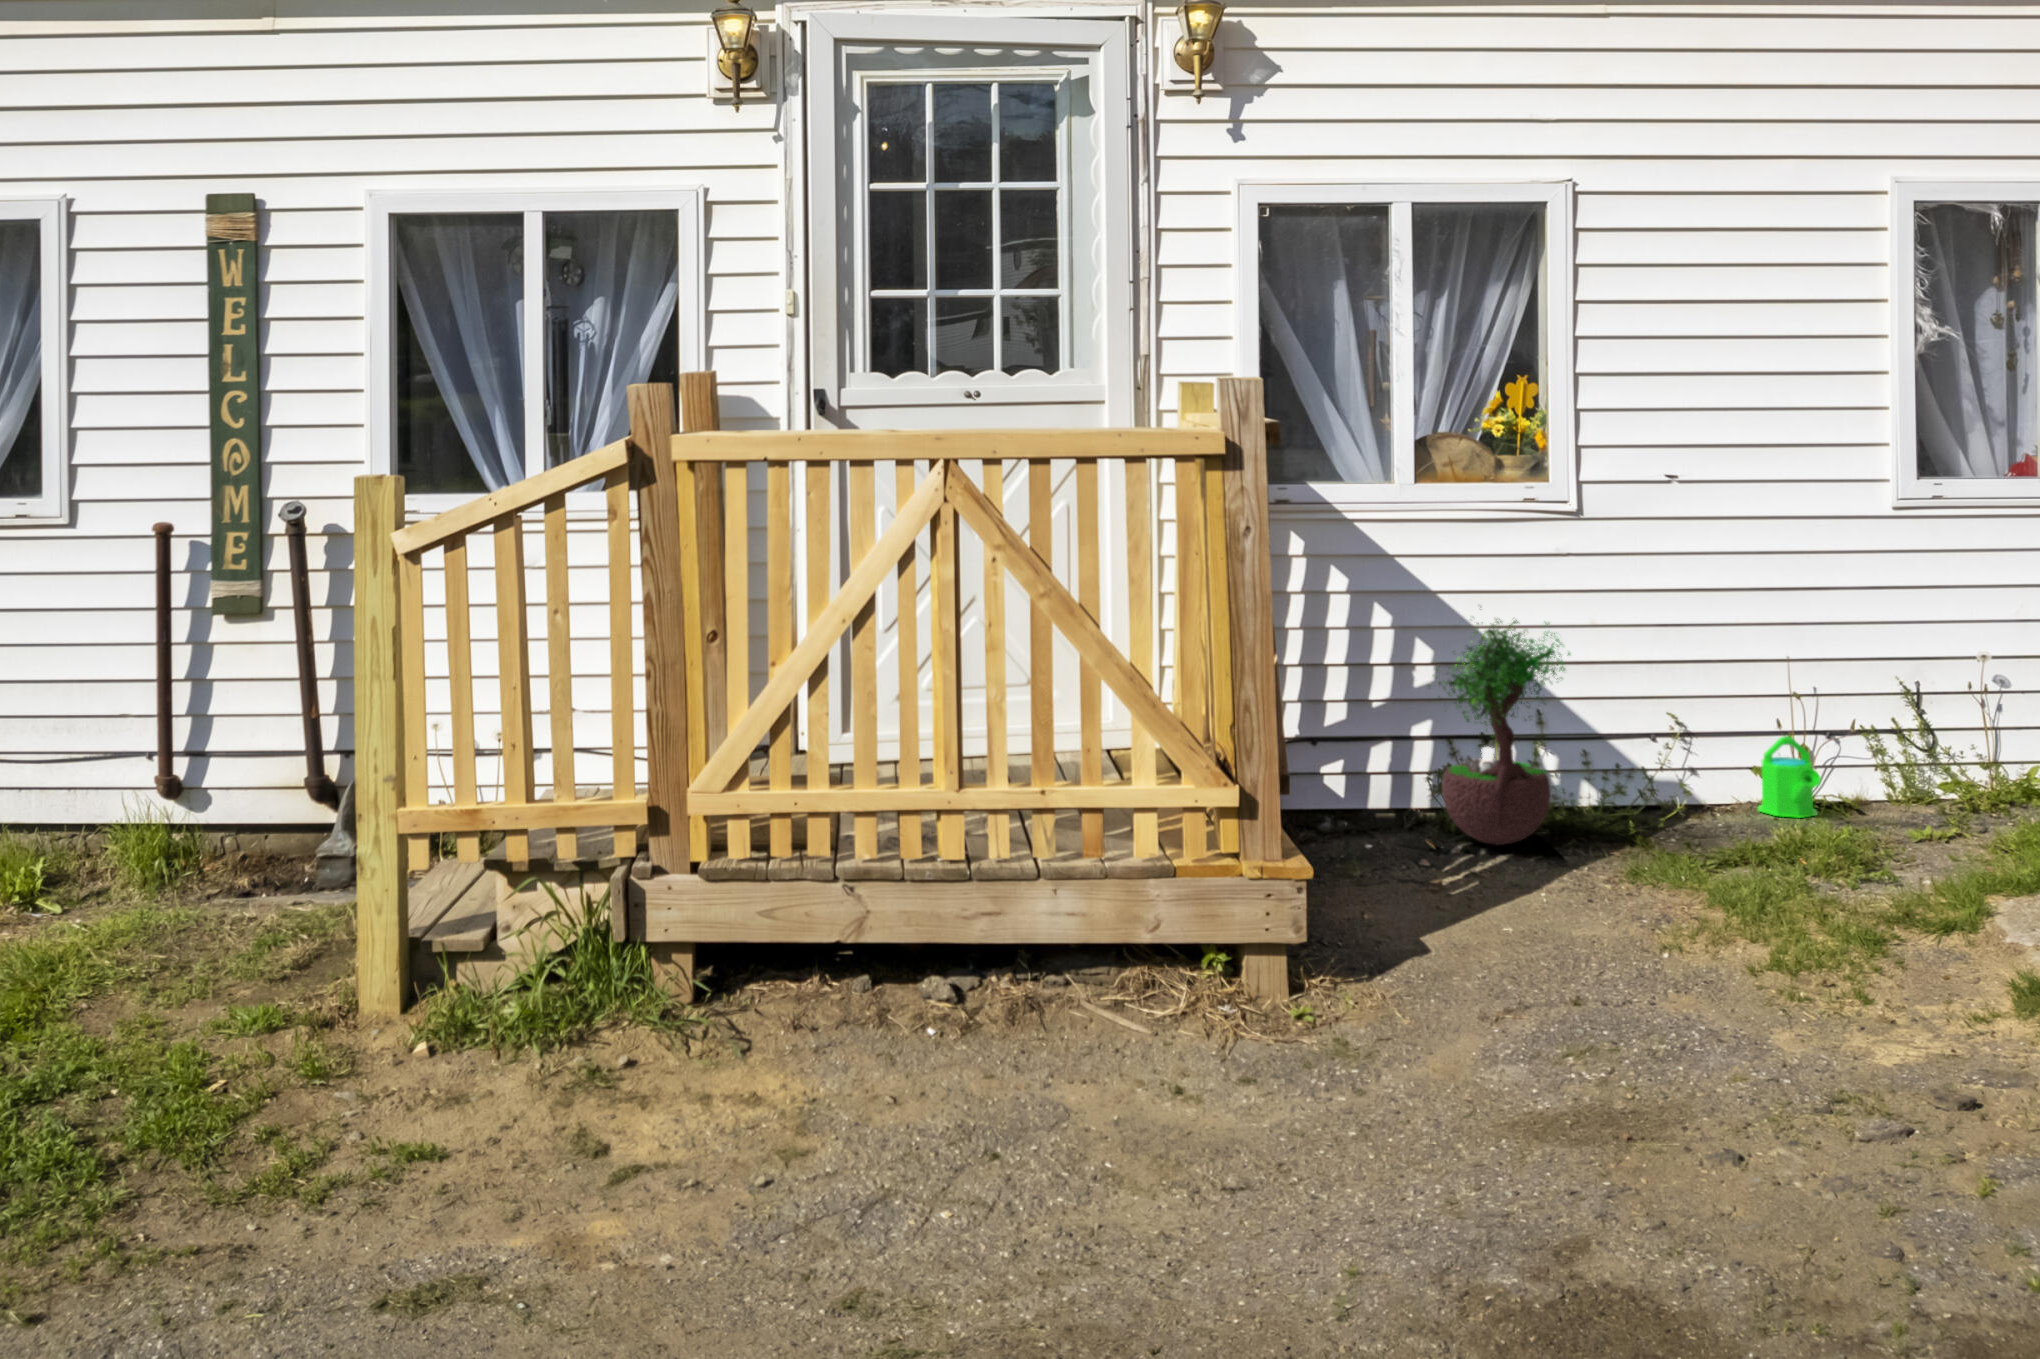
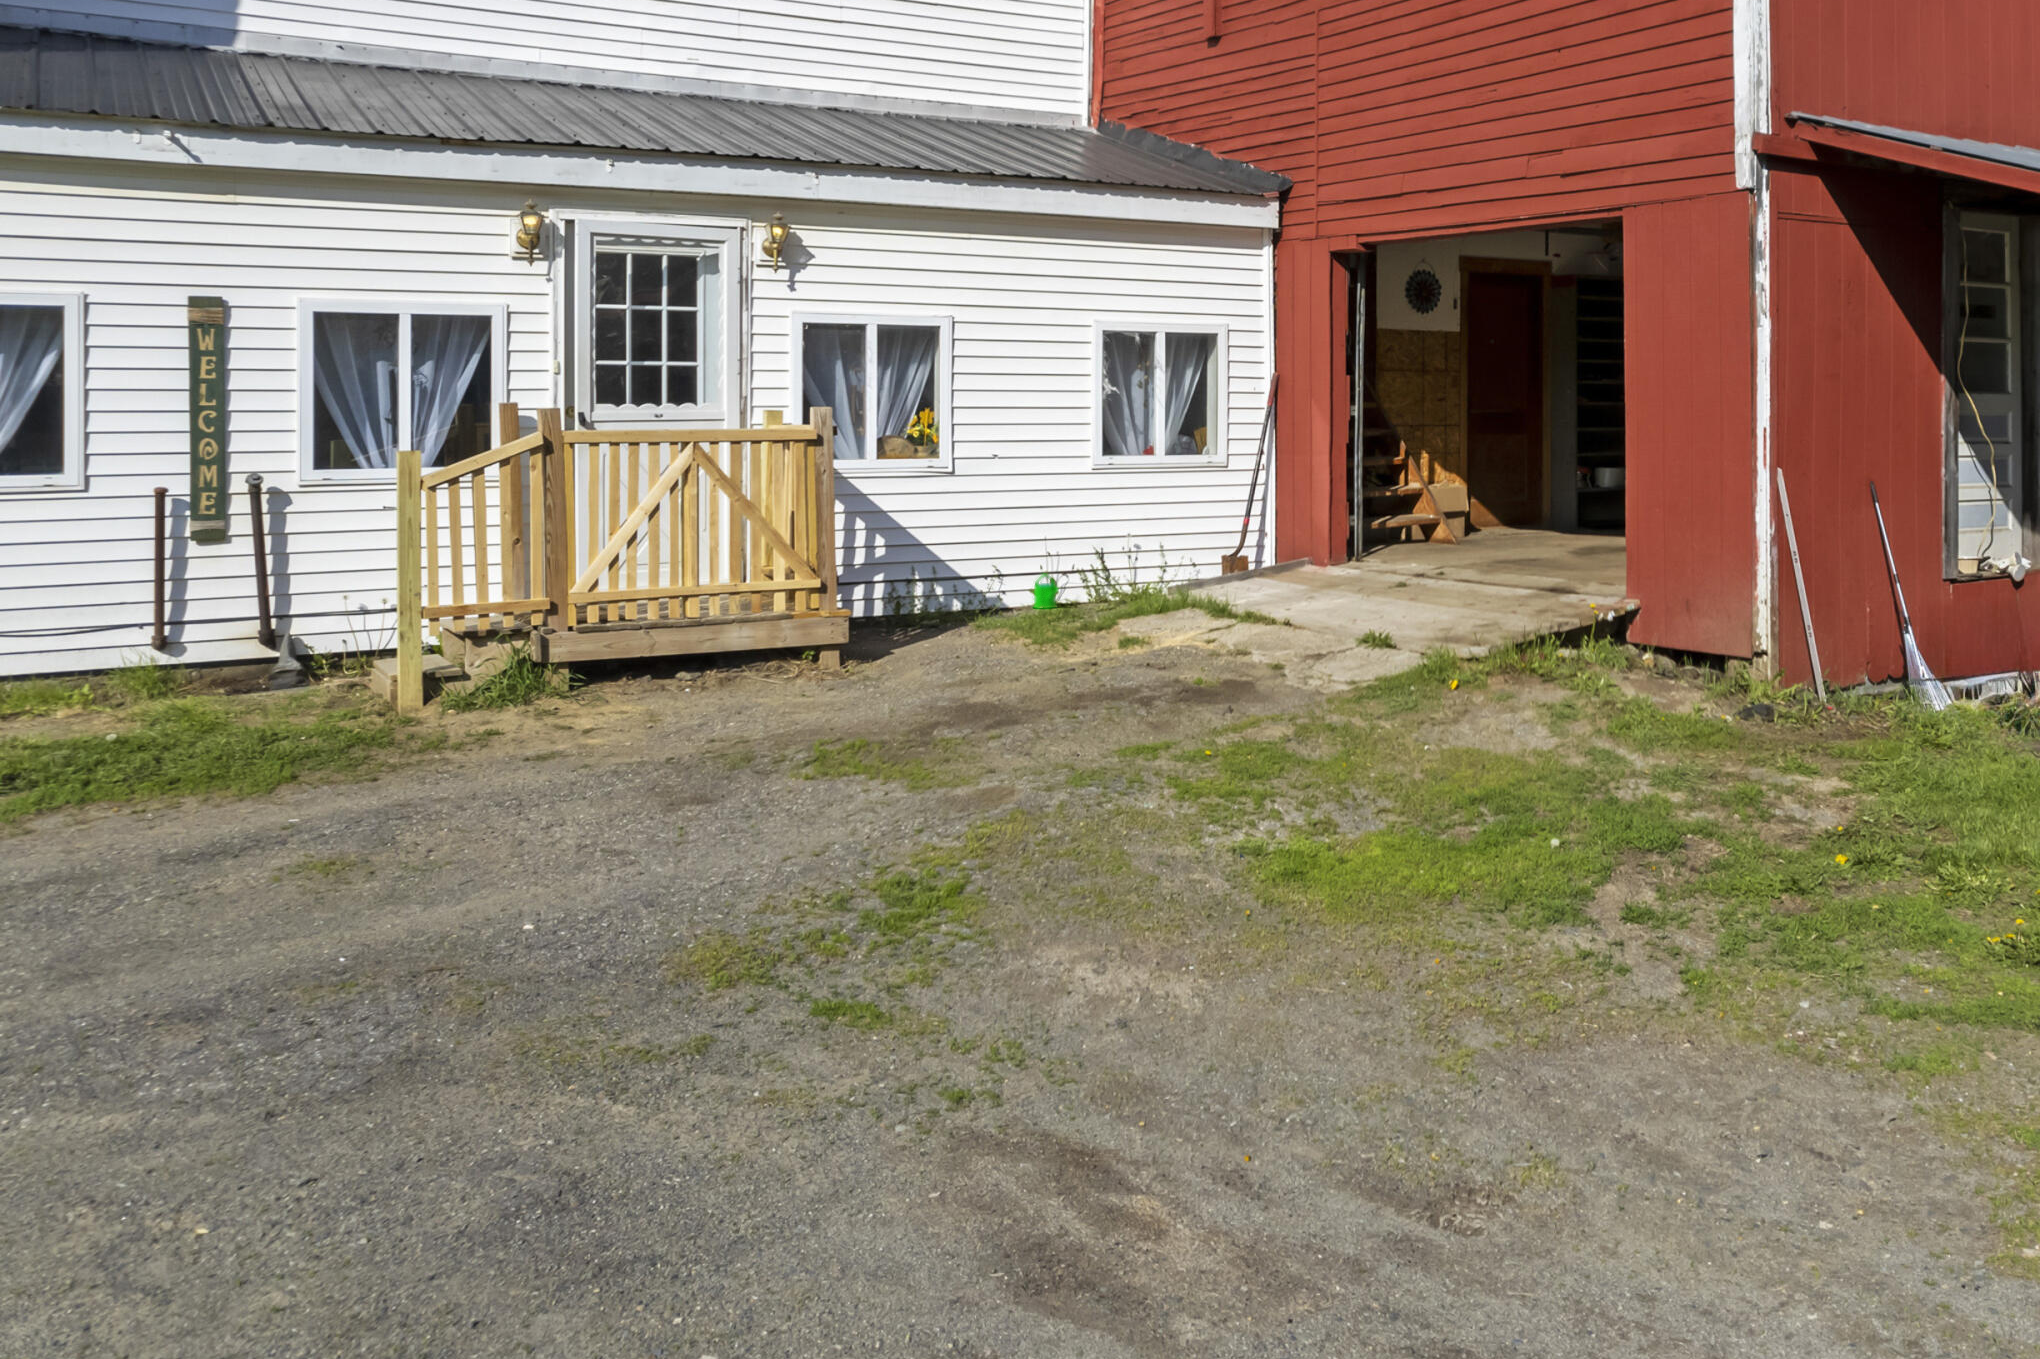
potted tree: present [1429,606,1570,845] -> none [886,514,952,627]

